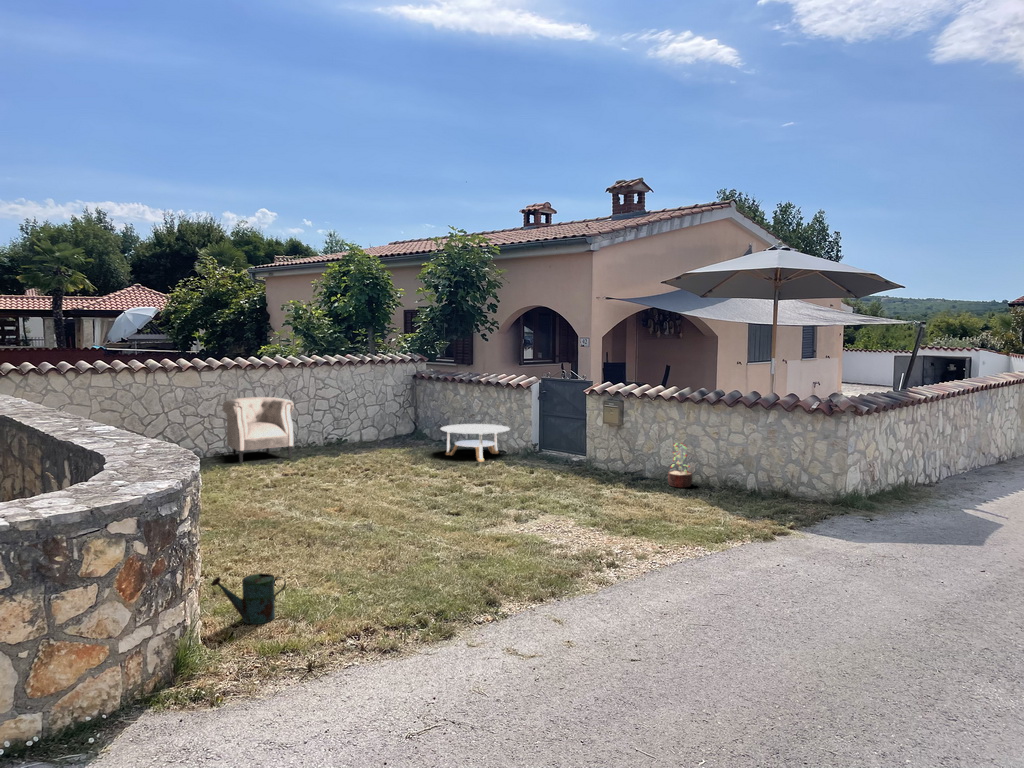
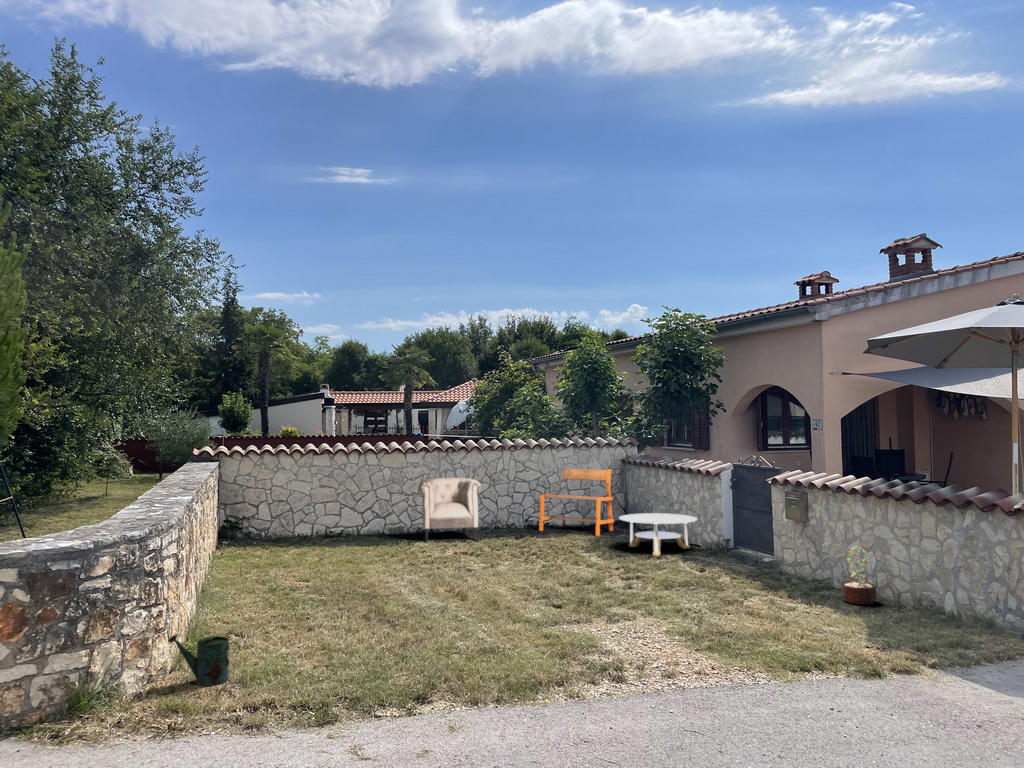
bench: none [340,384,411,447] -> present [539,468,614,536]

